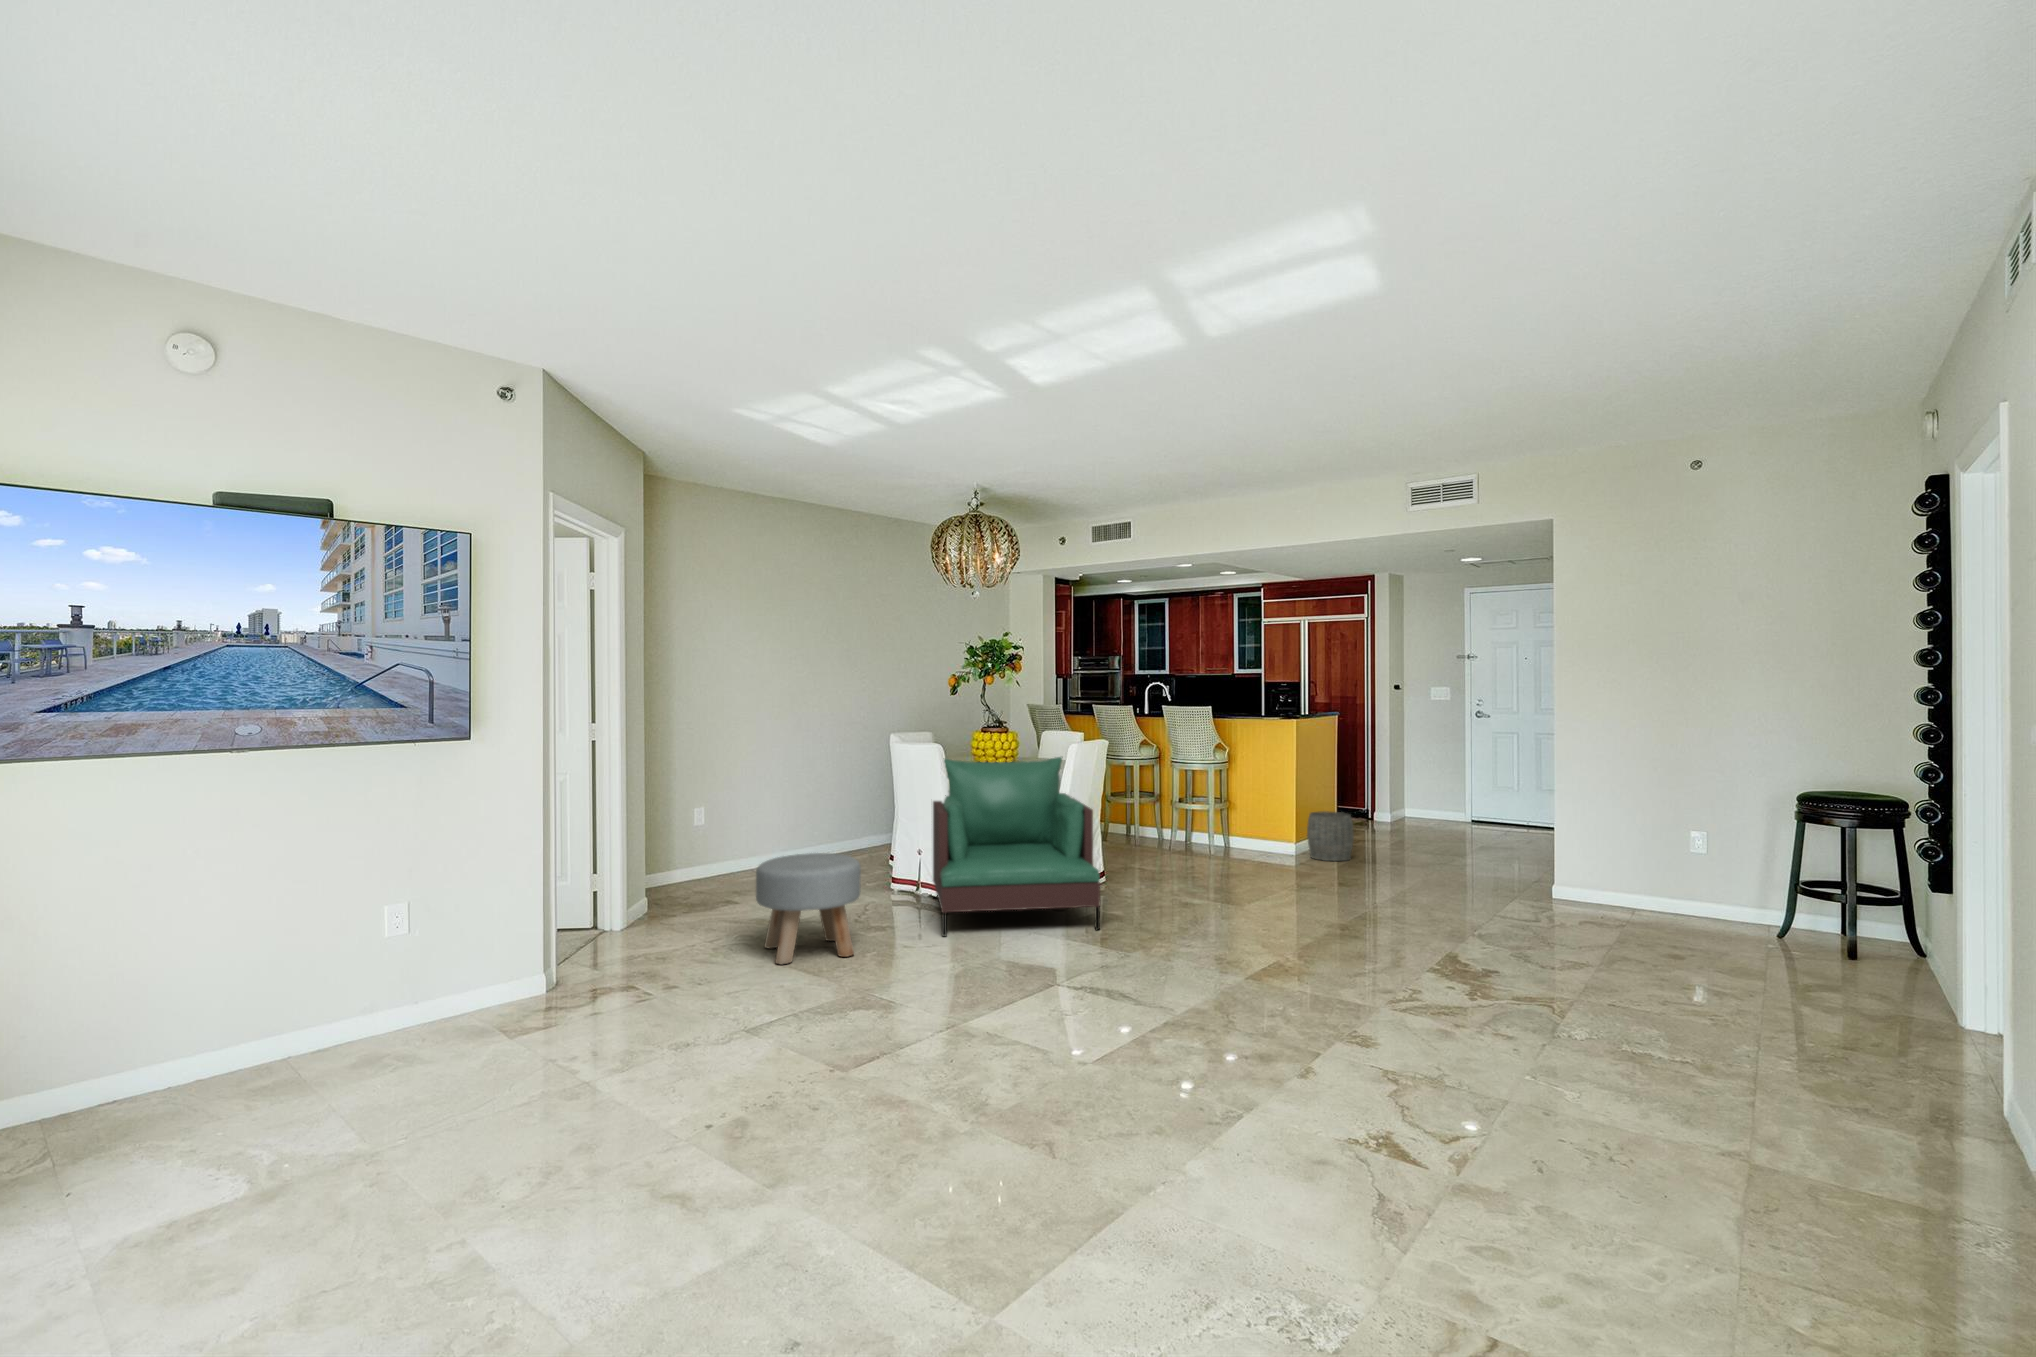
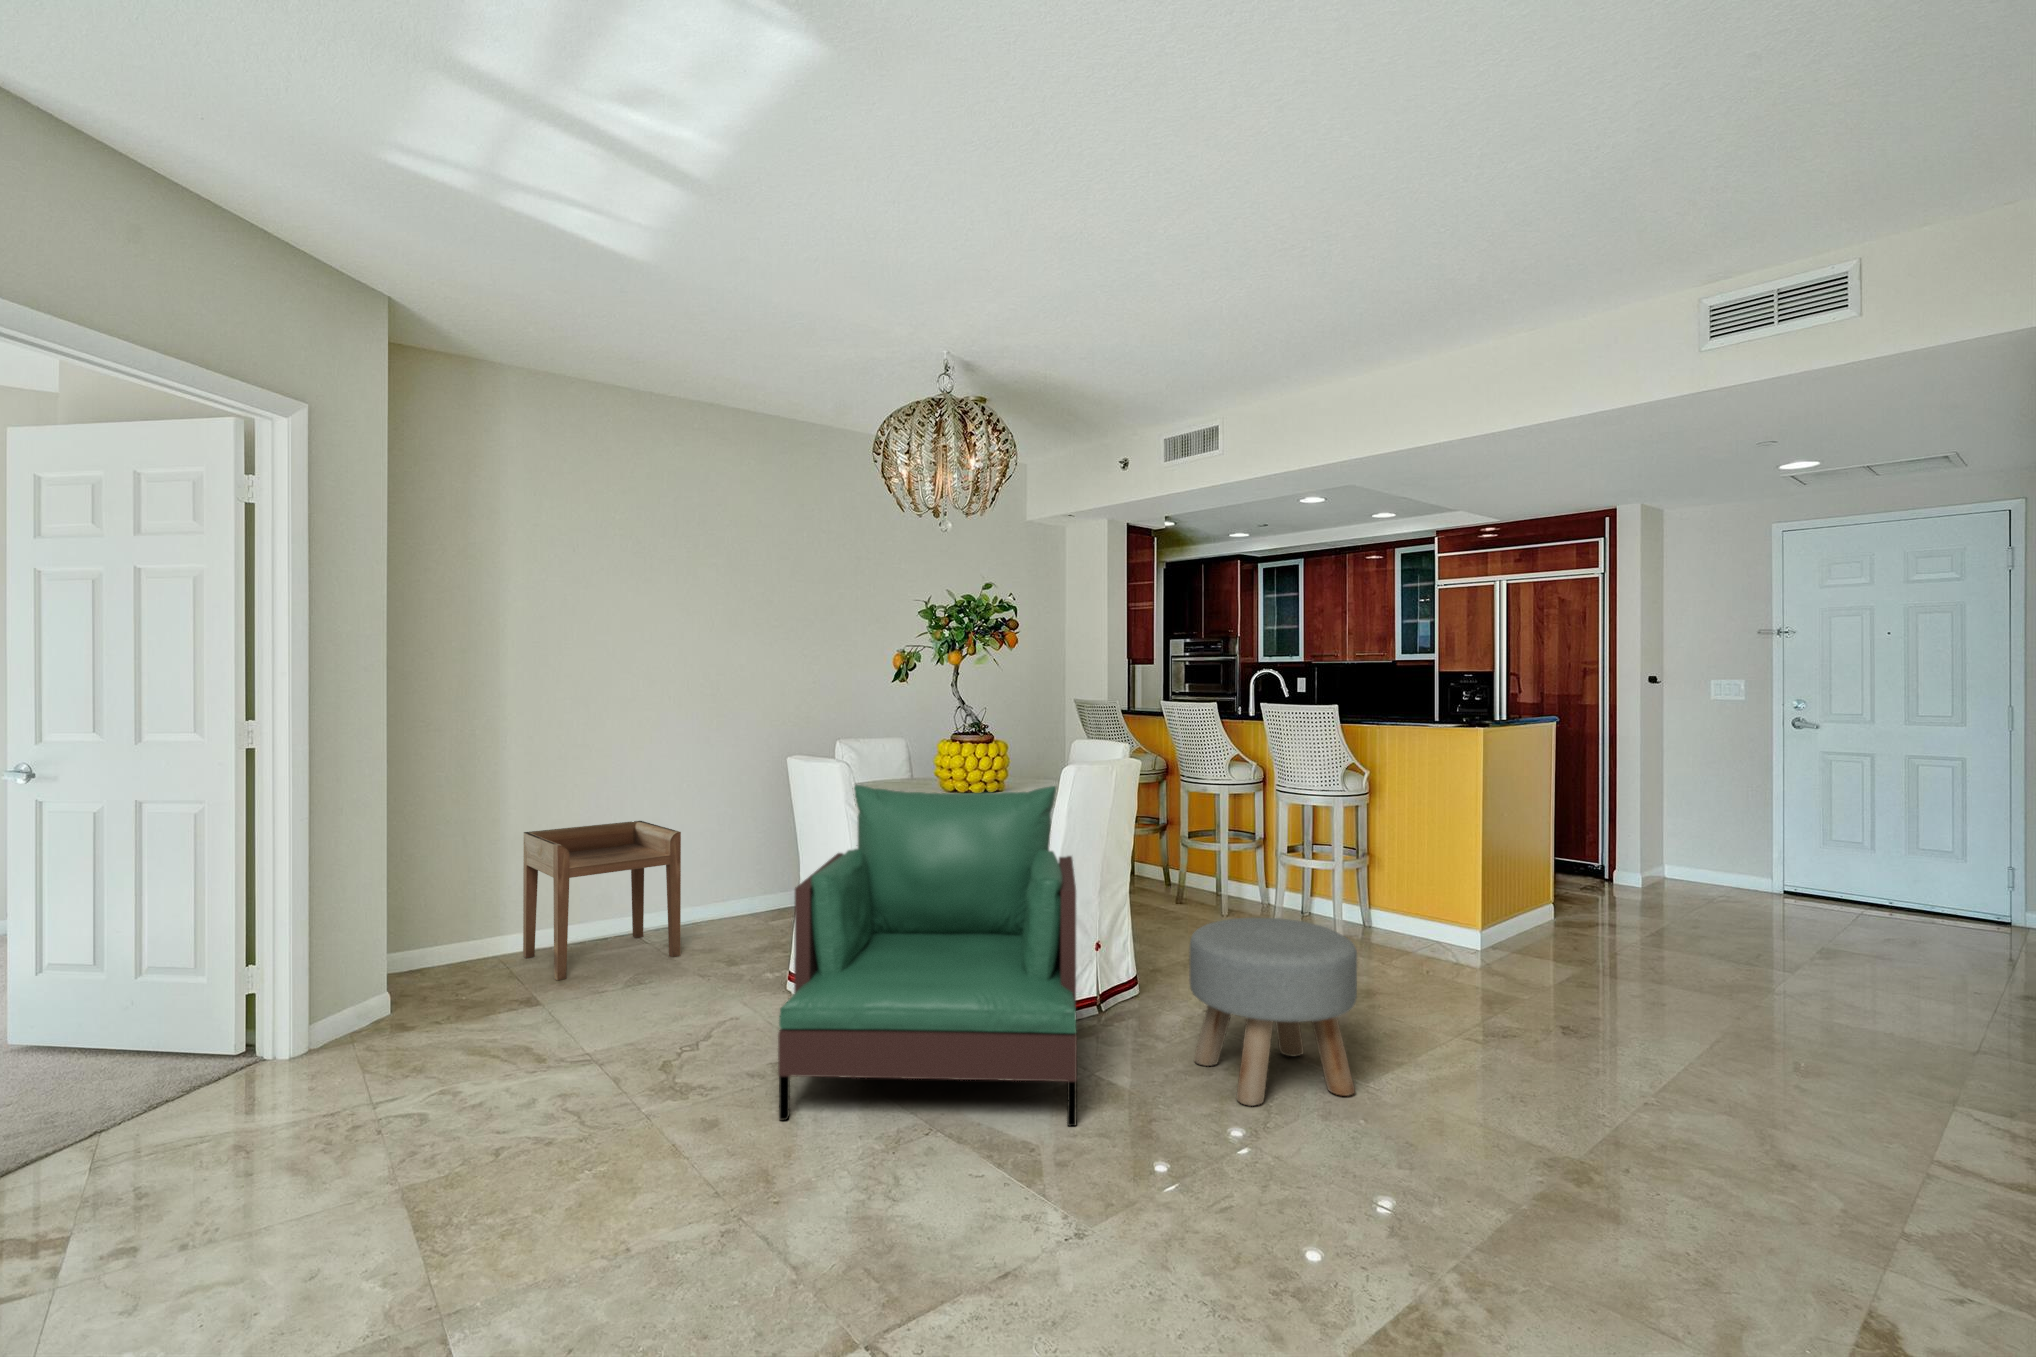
side table: none [681,792,792,895] -> present [523,821,681,980]
woven basket: present [1307,811,1354,861] -> none [1503,877,1586,964]
ottoman: present [756,853,861,964] -> present [1189,918,1357,1106]

